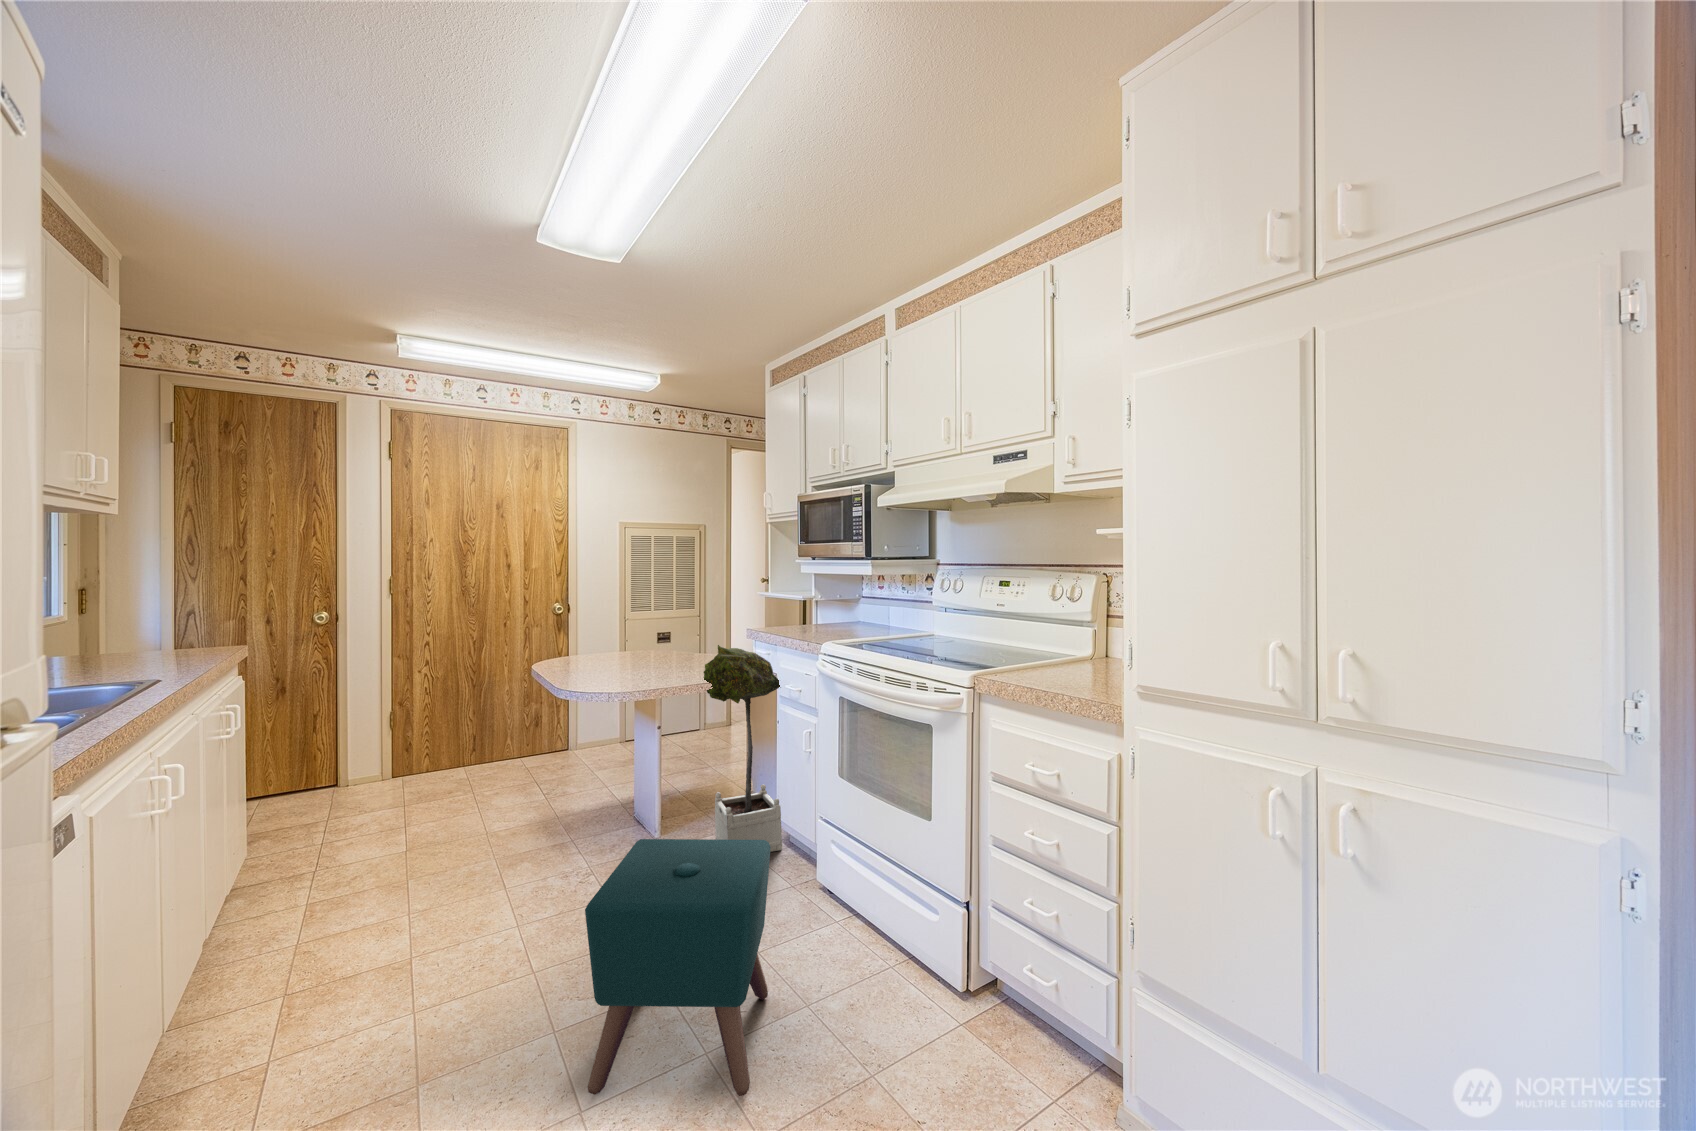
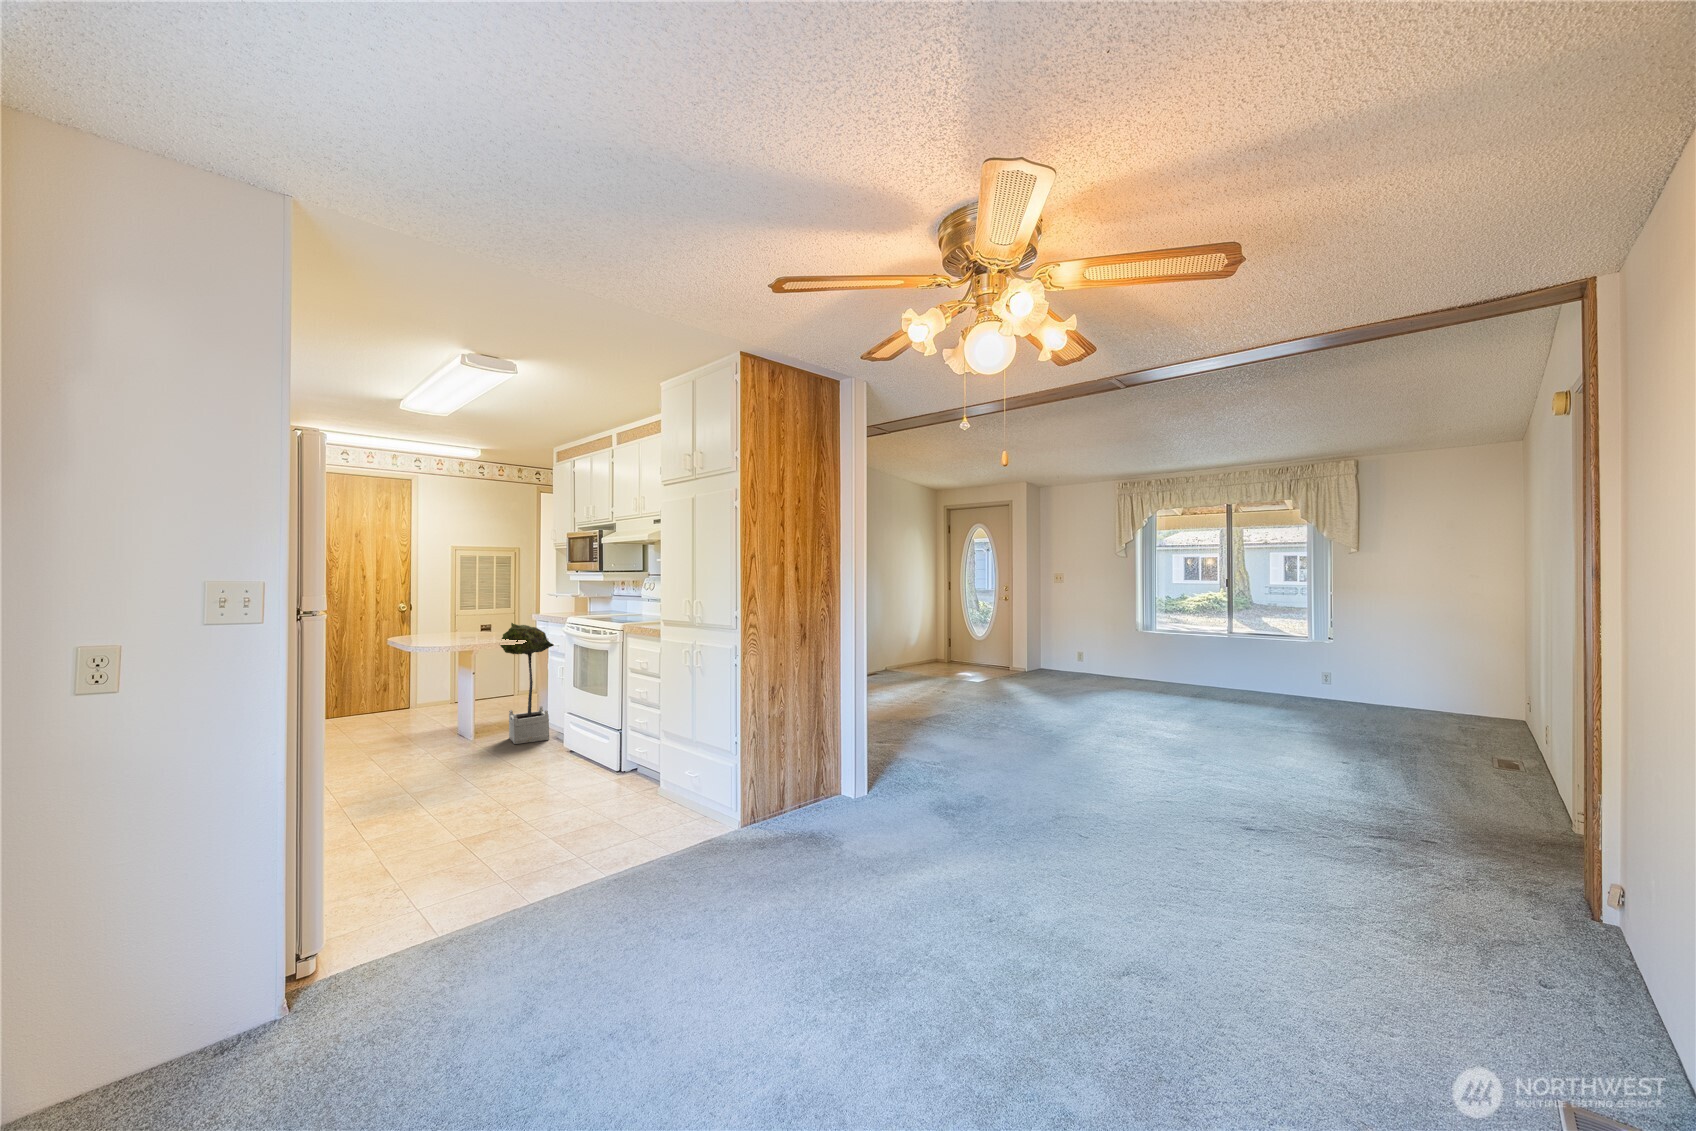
ottoman: present [585,839,771,1096] -> none [426,704,522,802]

